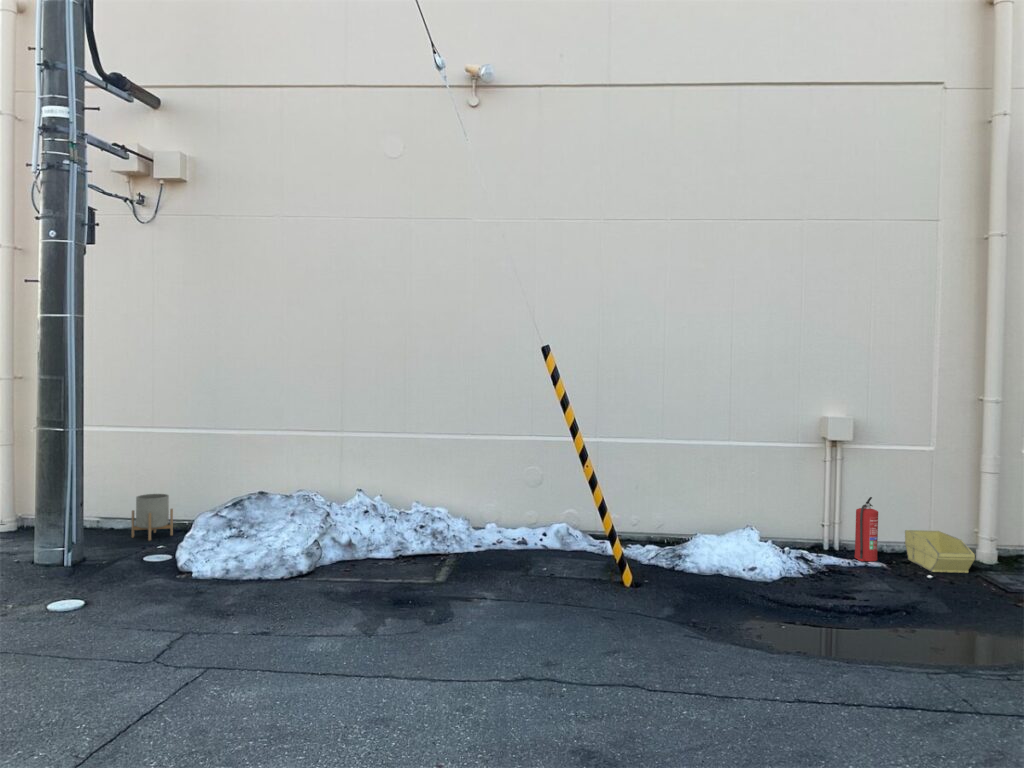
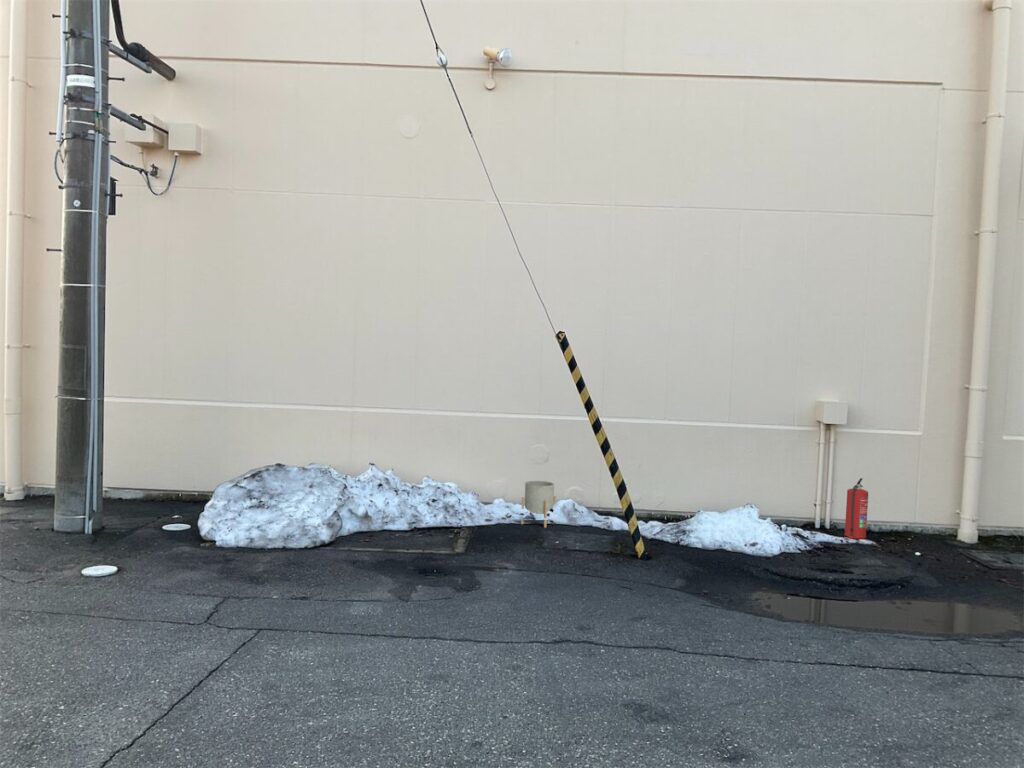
planter: present [132,494,173,541] -> present [521,481,556,527]
storage bin: present [905,530,975,573] -> none [891,510,958,550]

